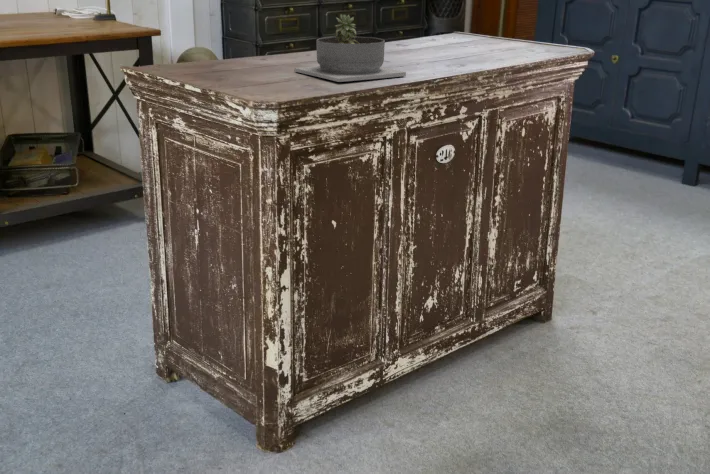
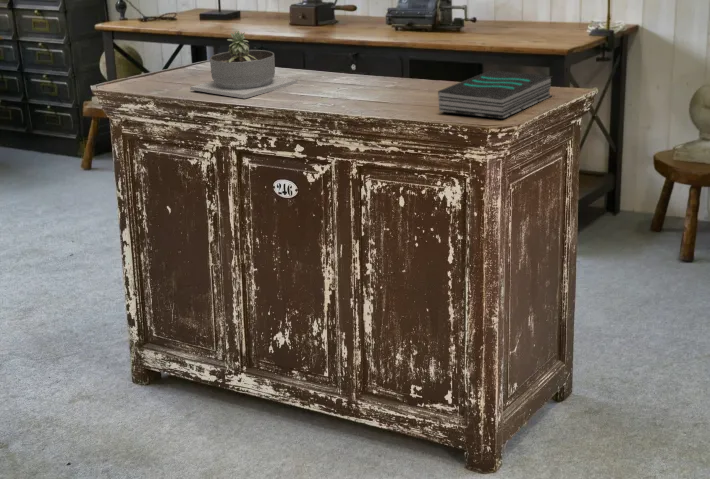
book: none [468,28,568,54] -> present [438,70,552,119]

